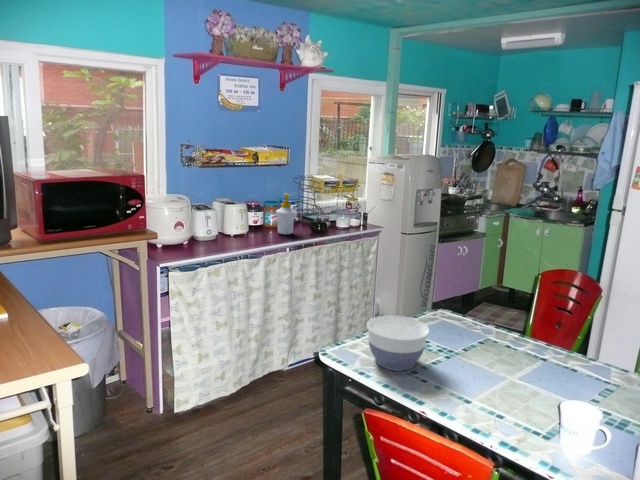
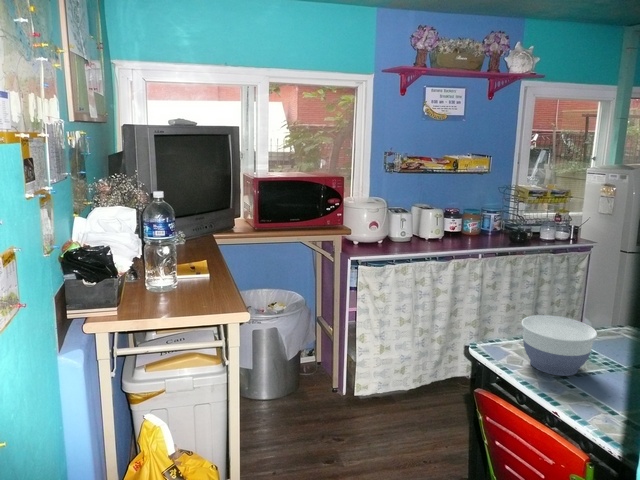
soap bottle: present [276,193,296,235] -> none [472,200,493,241]

